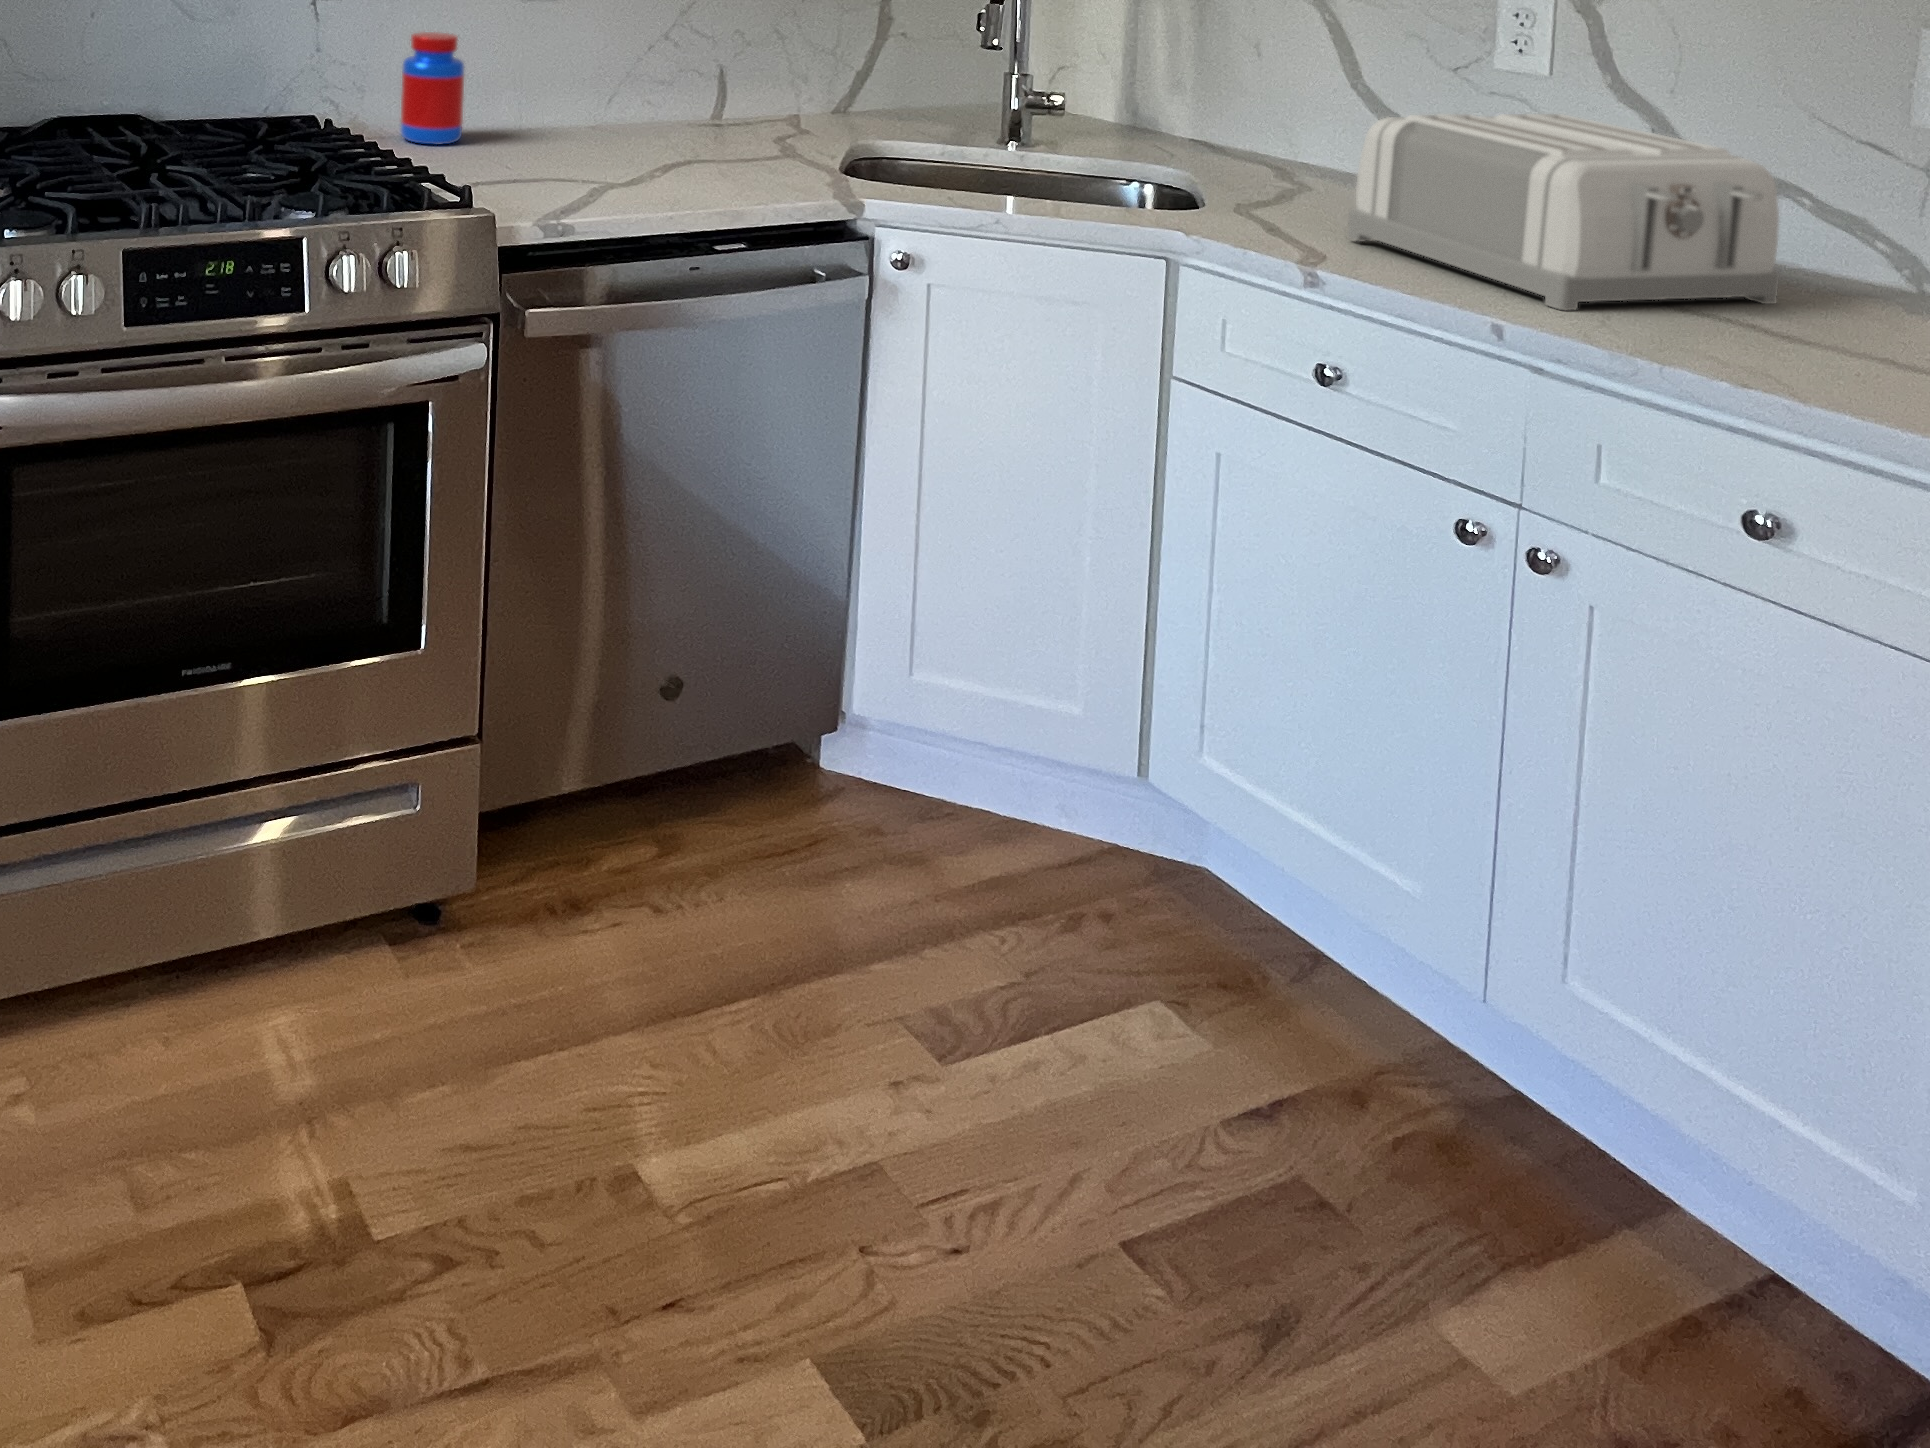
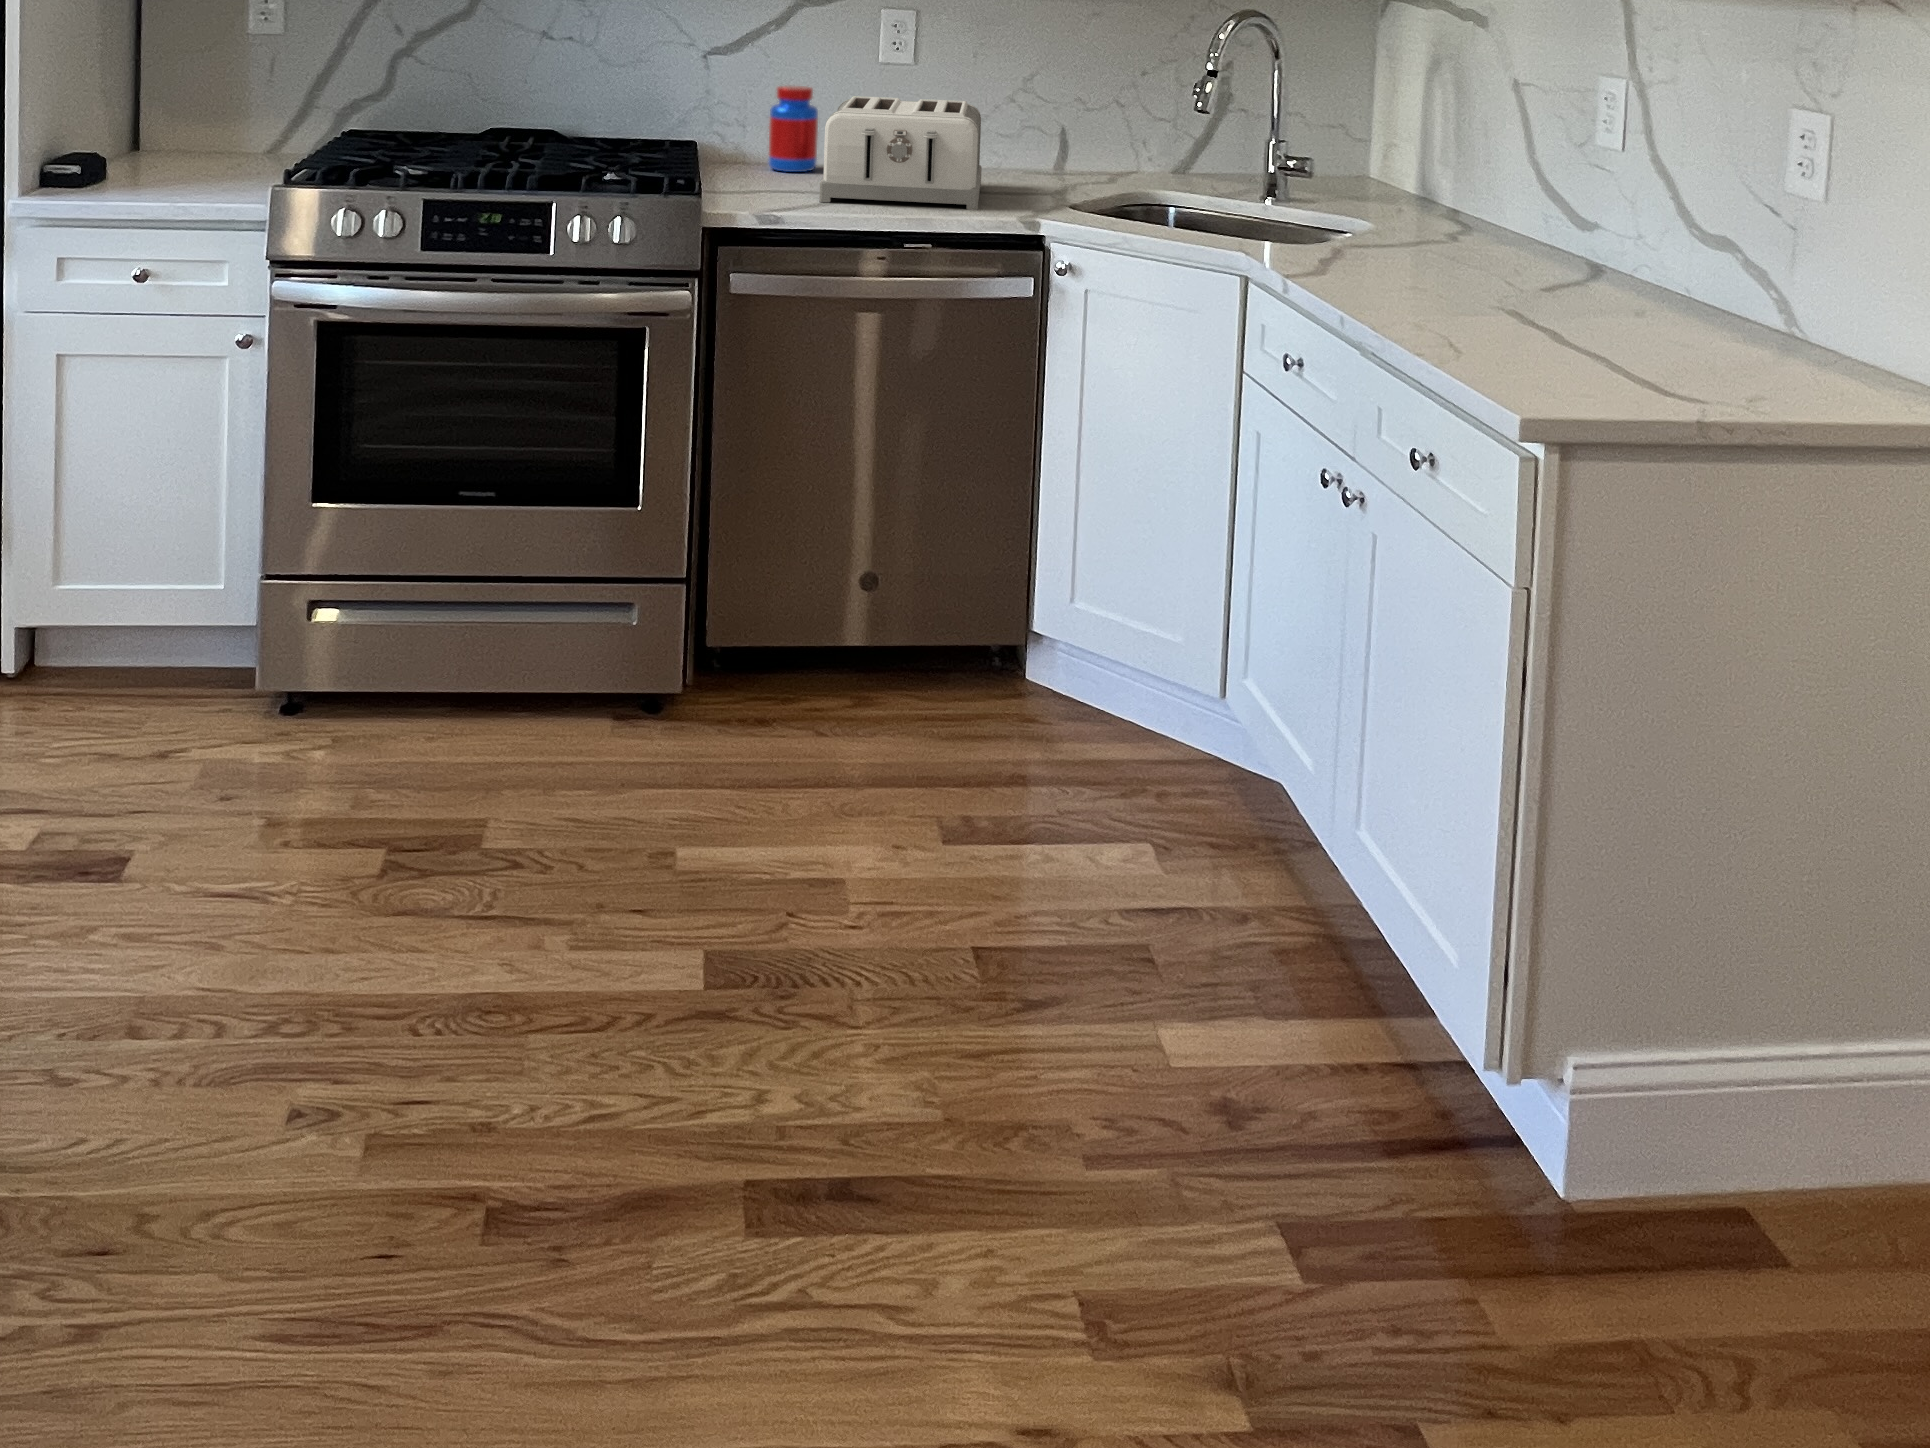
toaster: present [1347,114,1779,310] -> present [819,96,982,210]

